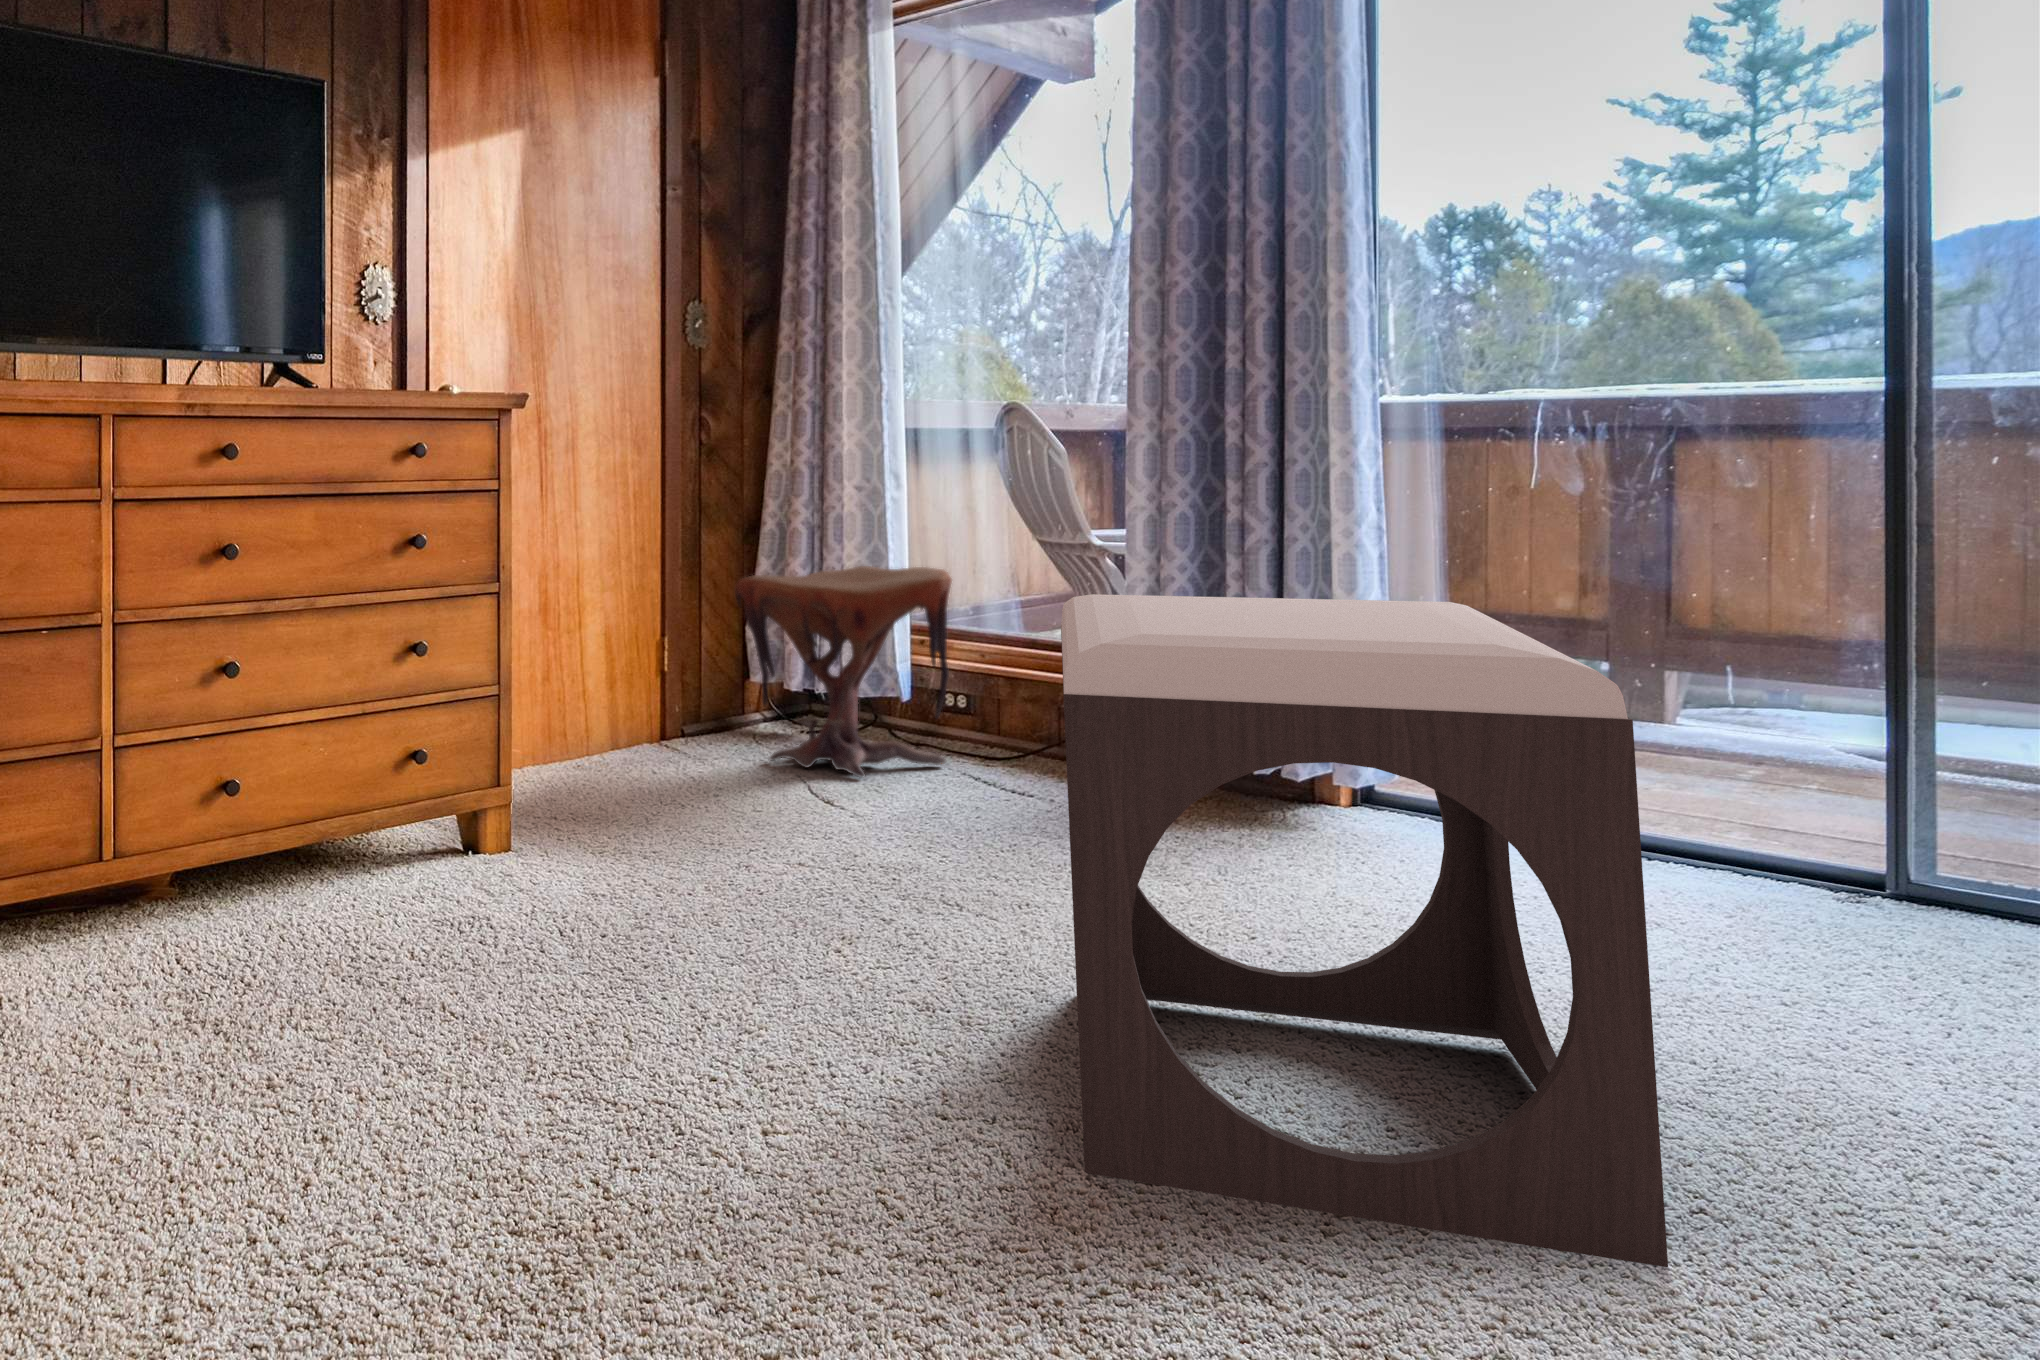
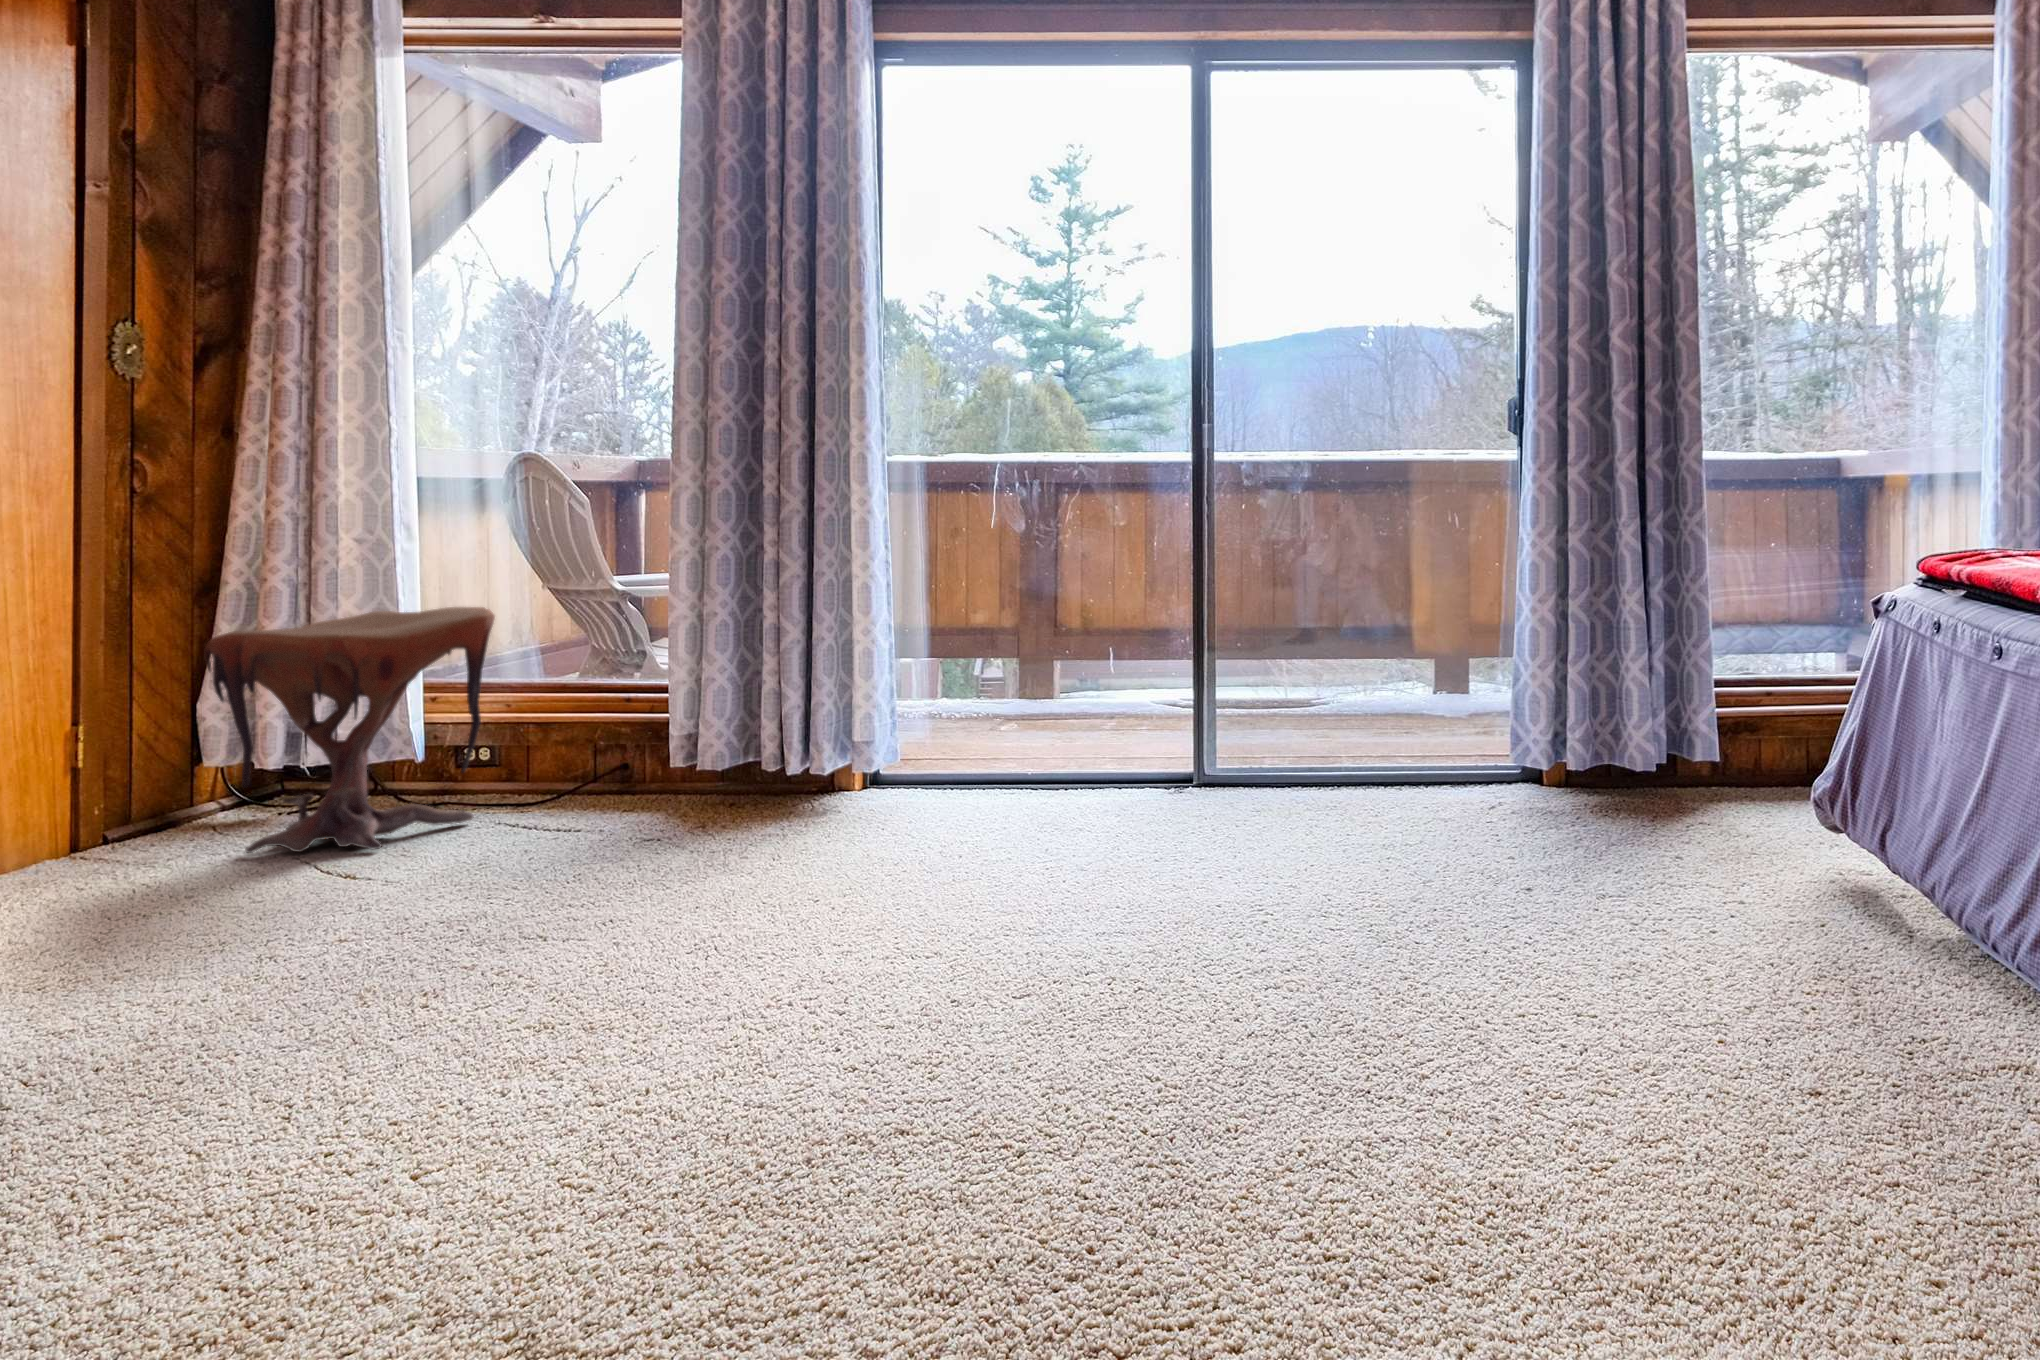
footstool: present [1061,594,1668,1267] -> none [685,583,1138,1108]

